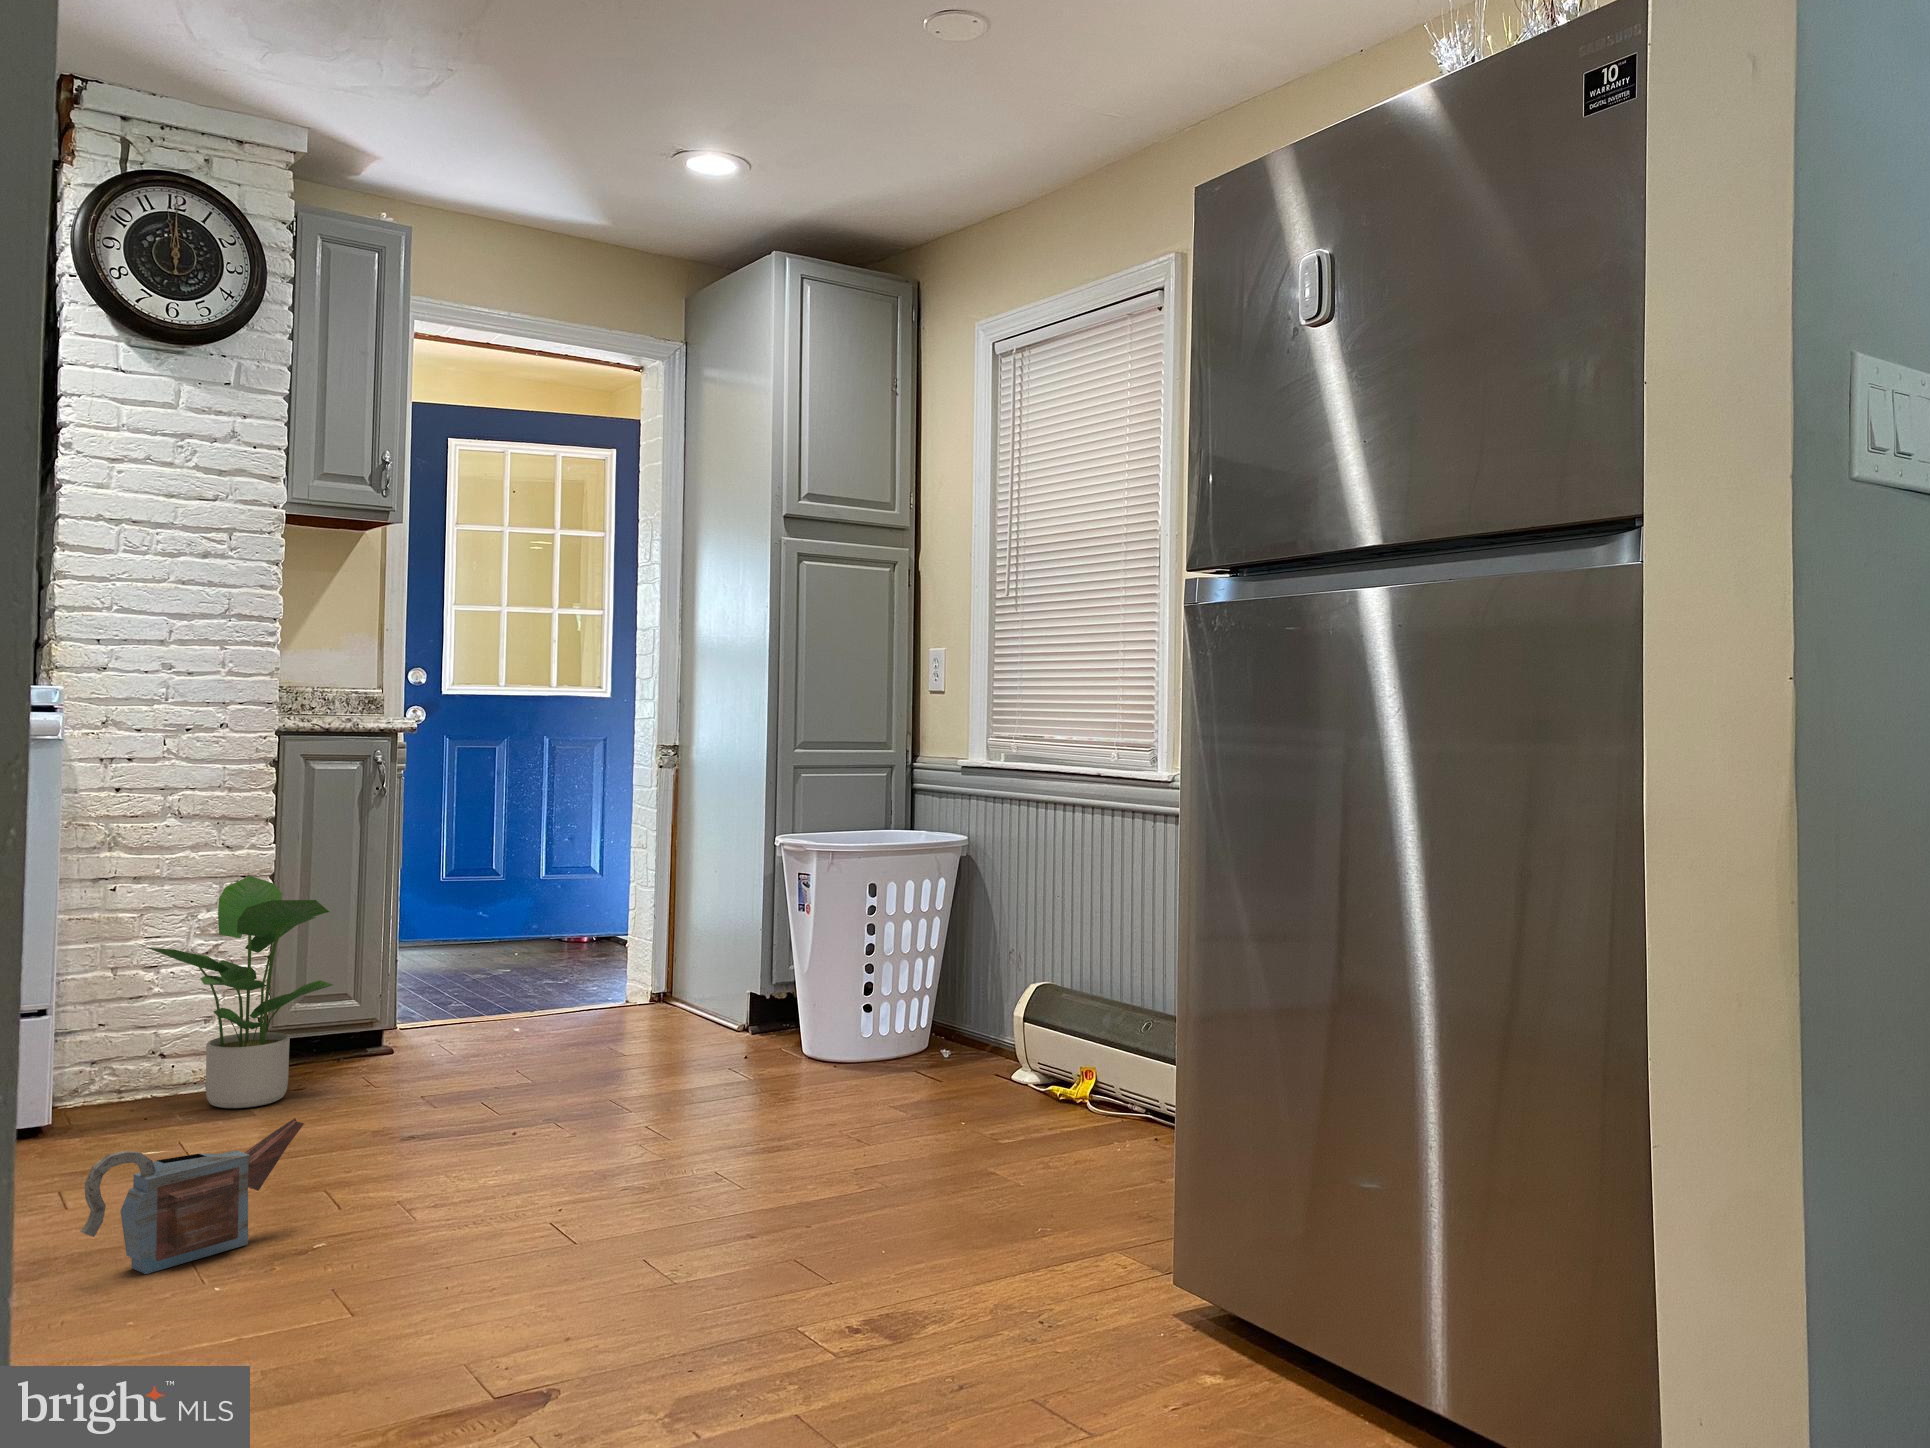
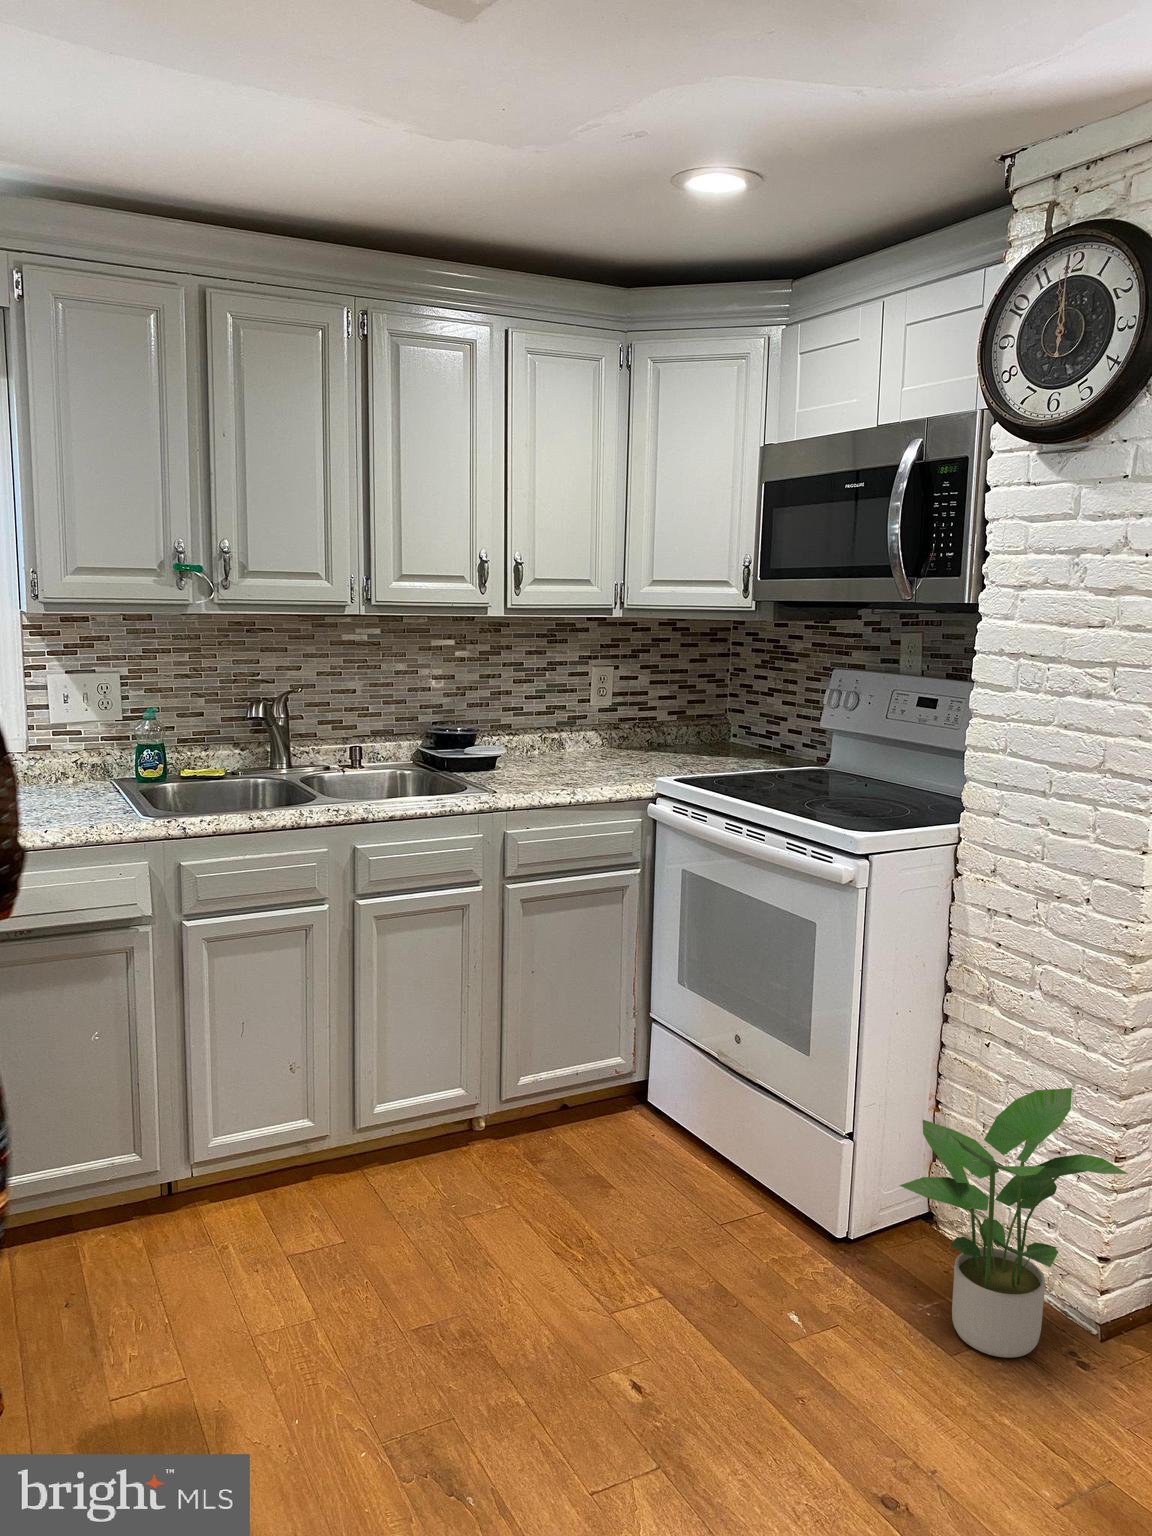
watering can: present [80,1118,304,1274] -> none [402,1283,539,1445]

